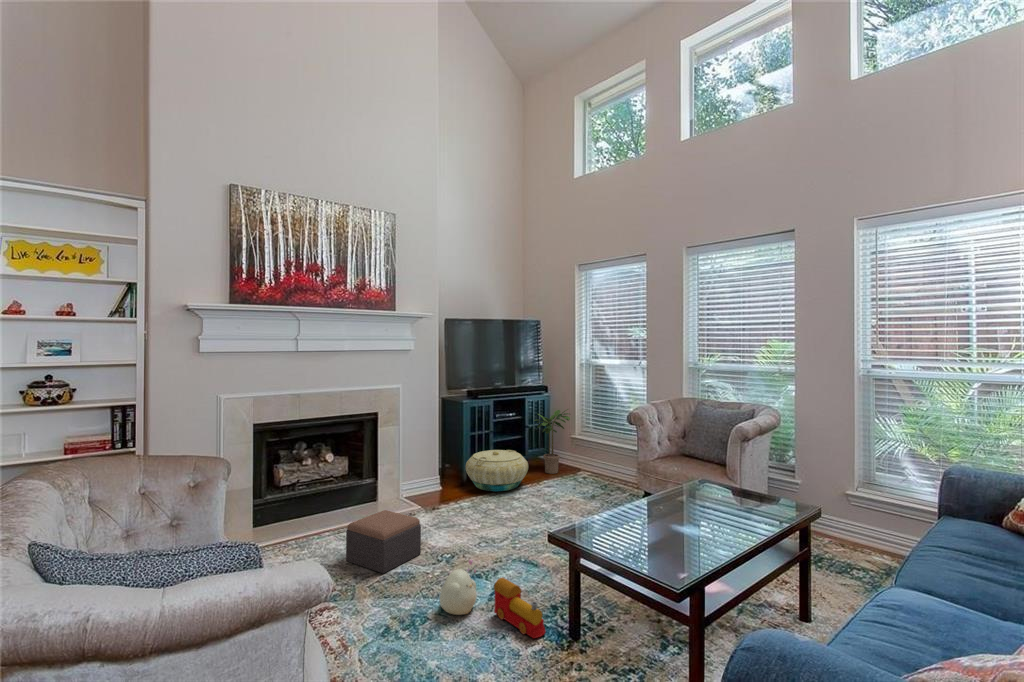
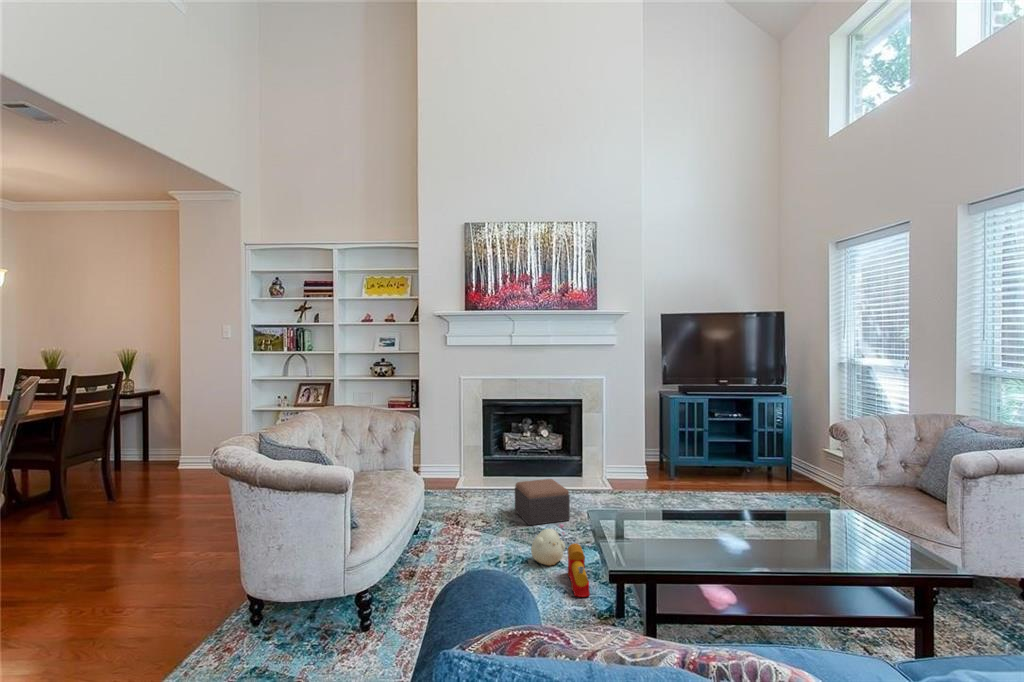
potted plant: present [534,409,570,474] -> none [756,414,812,486]
basket: present [466,450,528,491] -> none [668,449,737,491]

